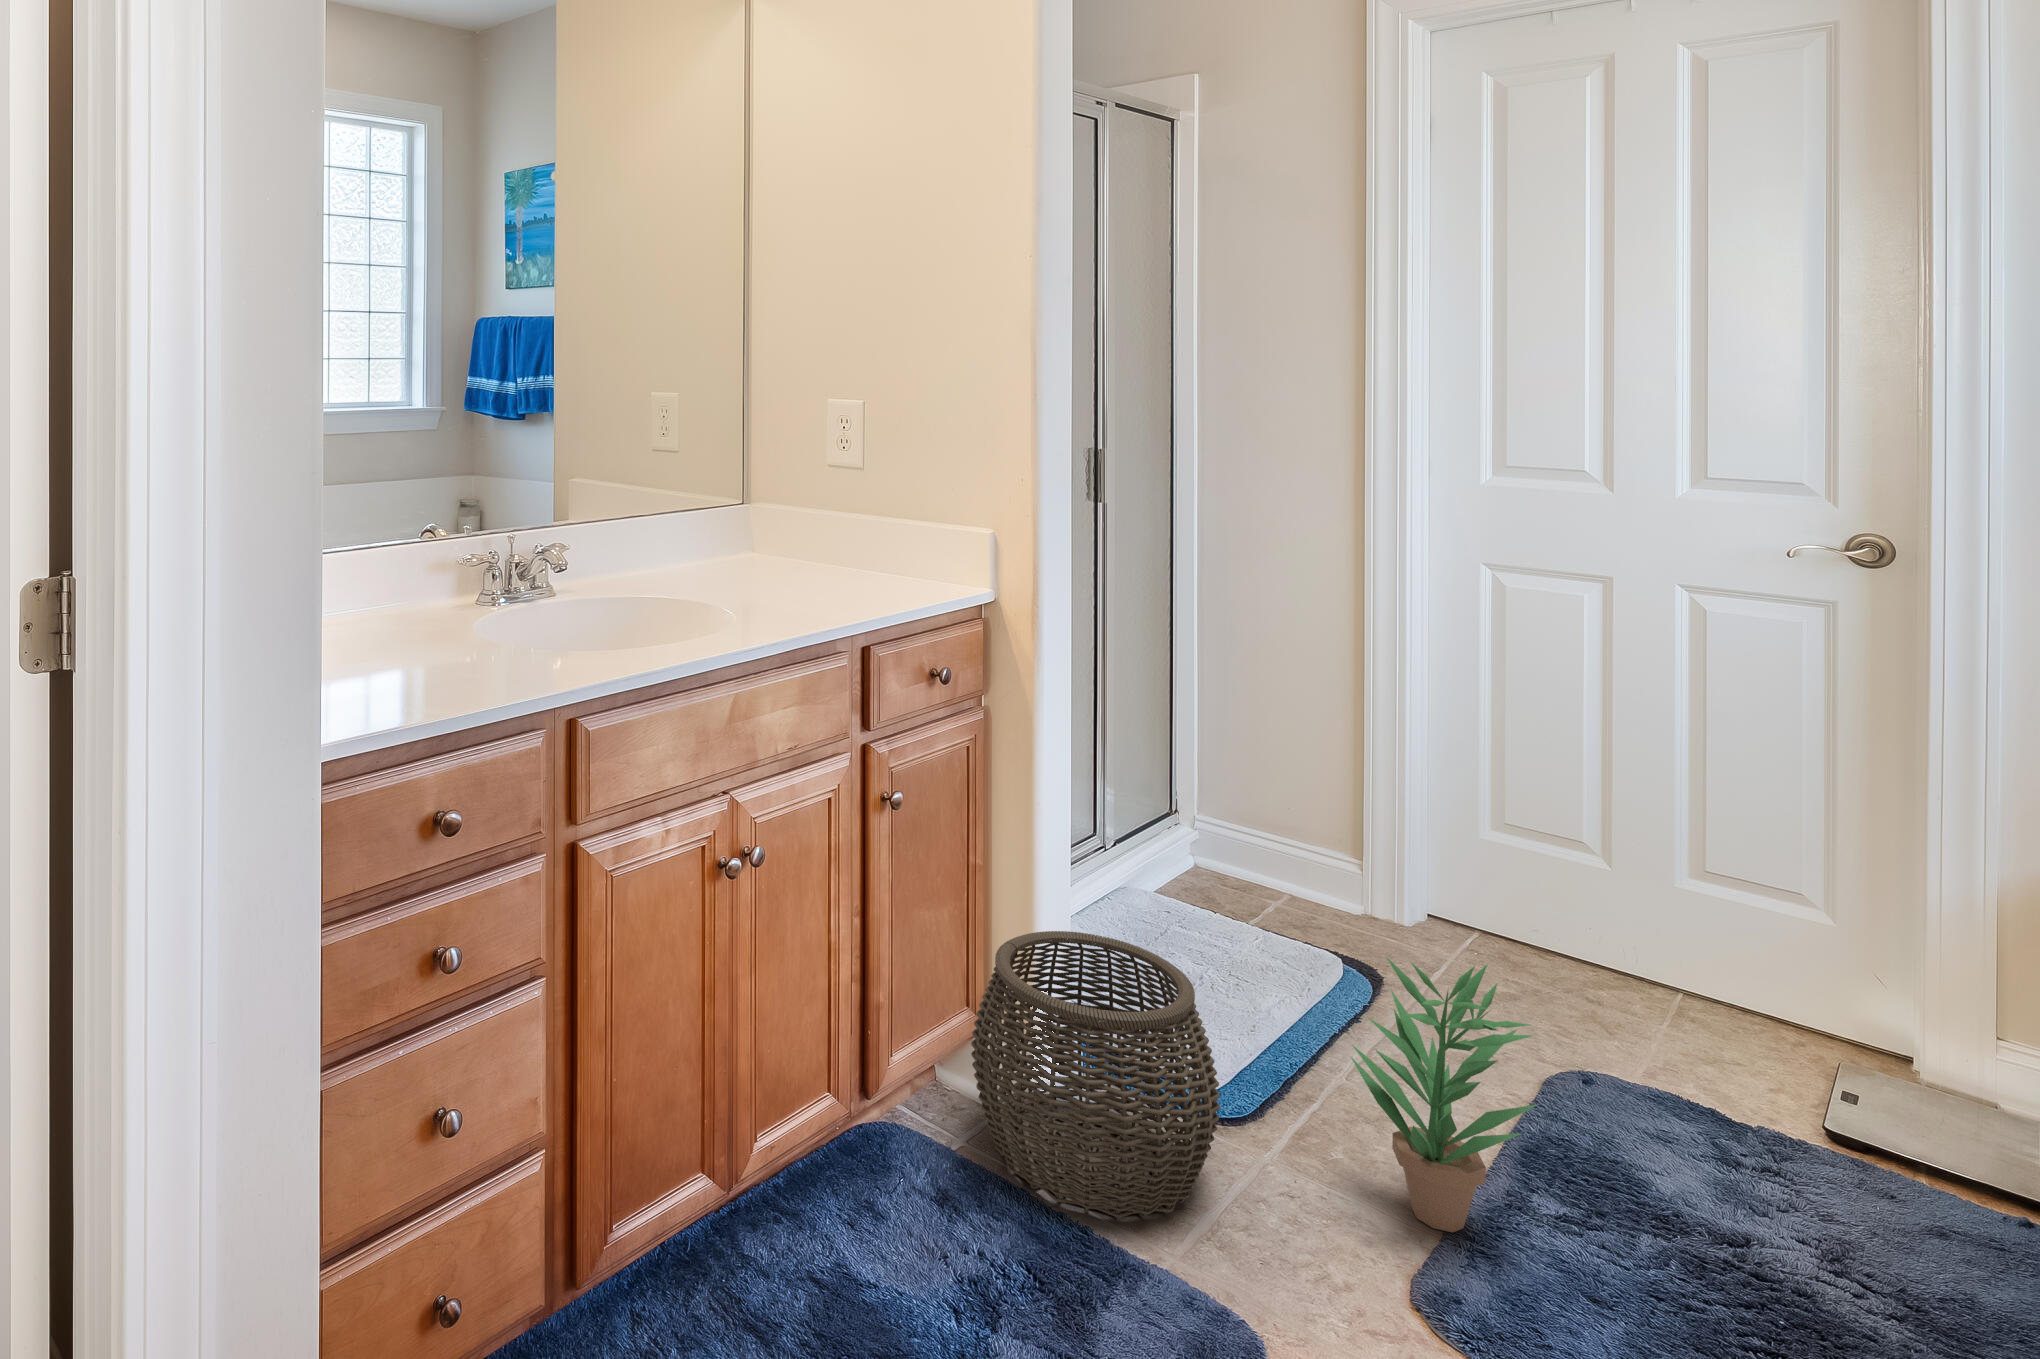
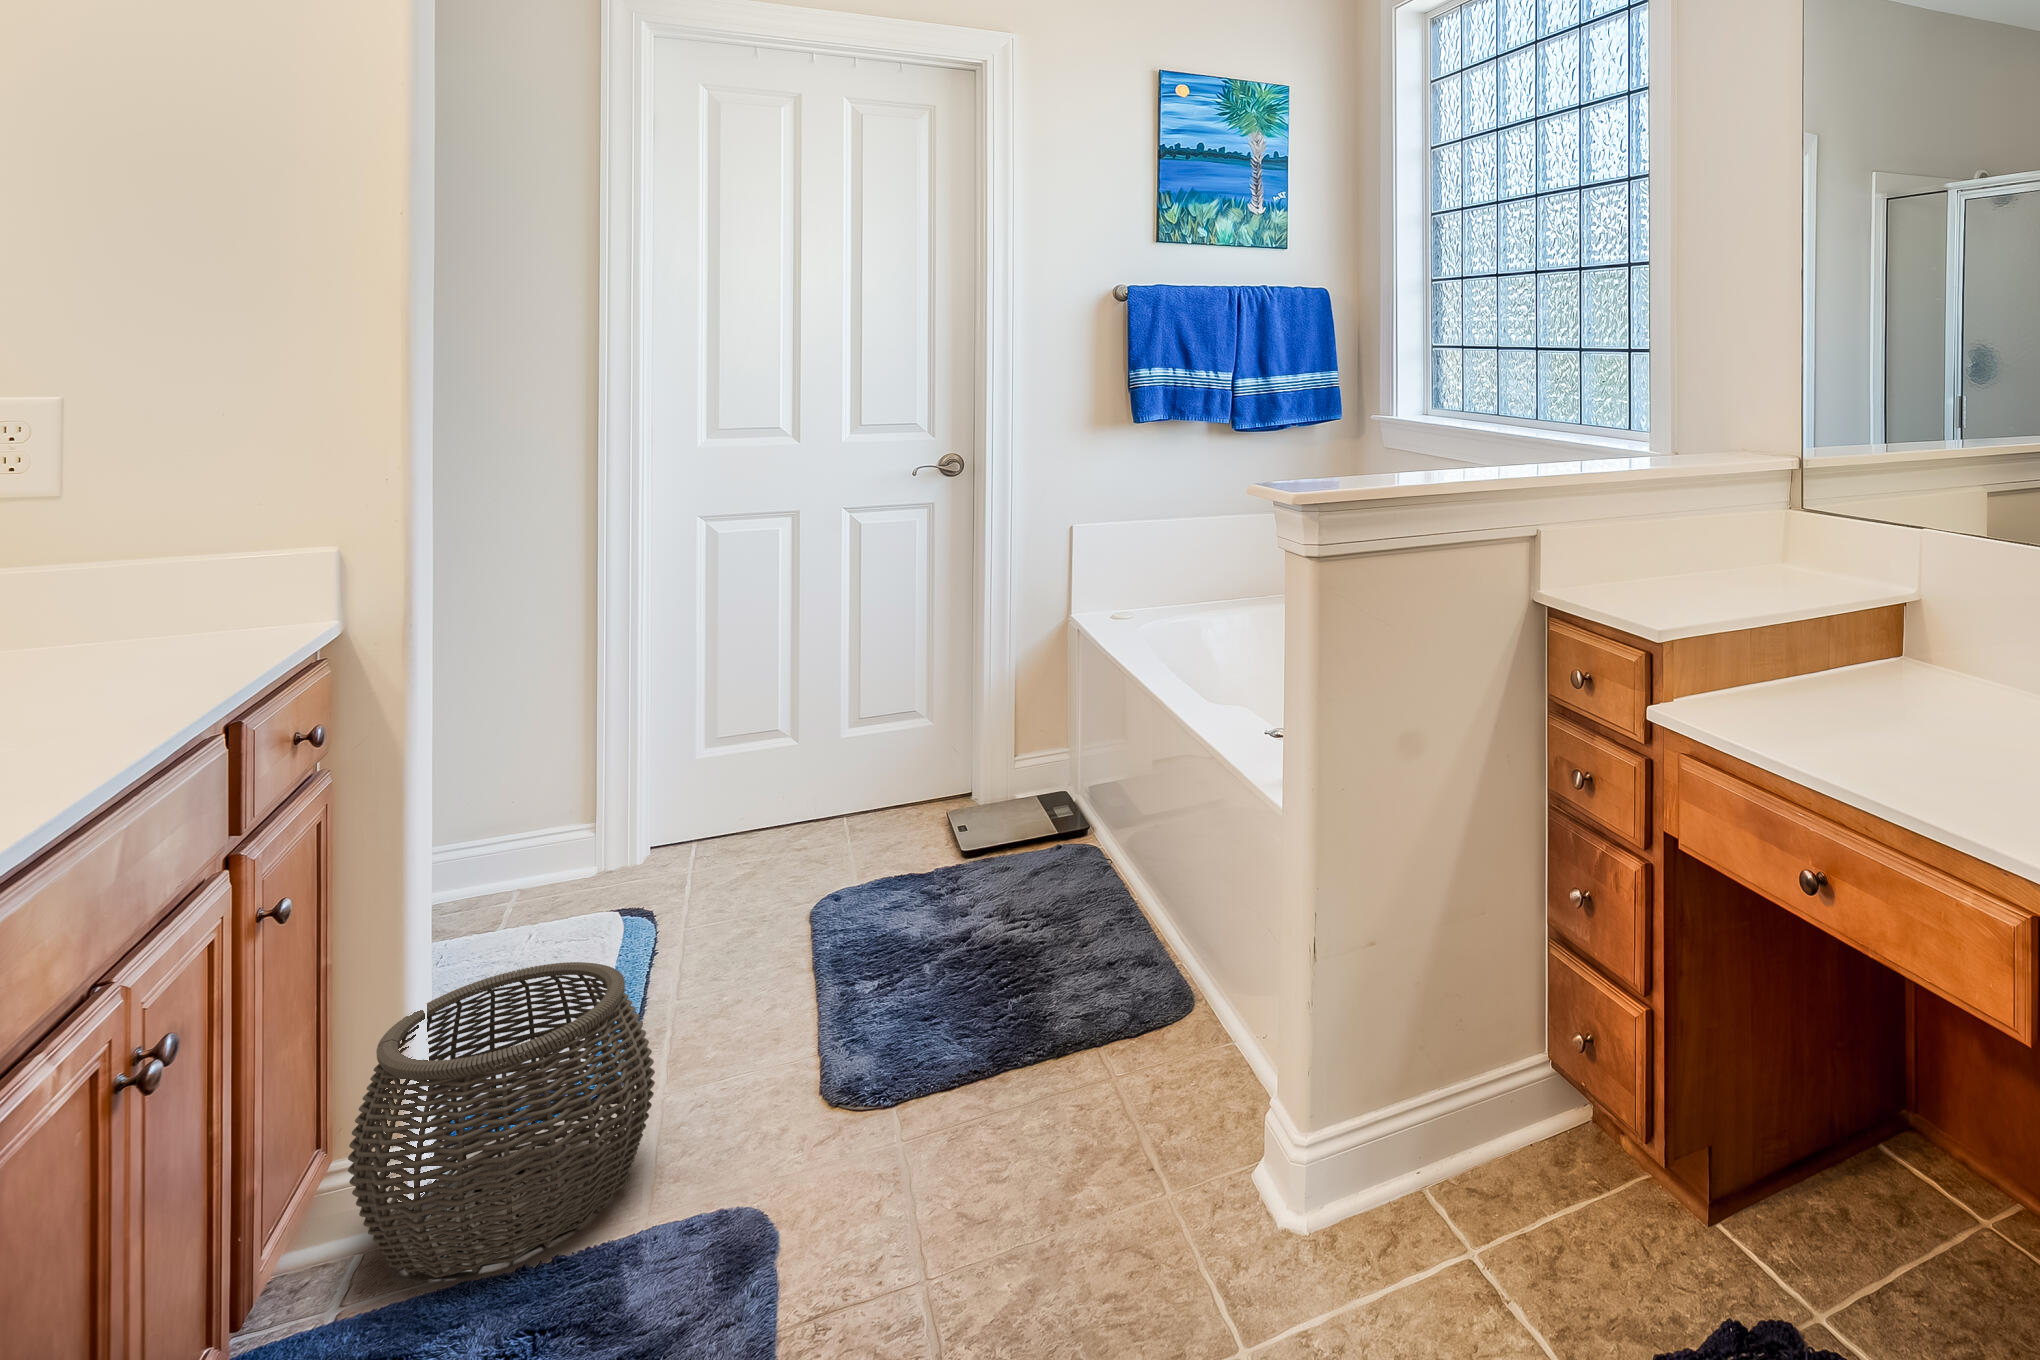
potted plant: present [1351,957,1538,1232] -> none [732,822,879,1052]

